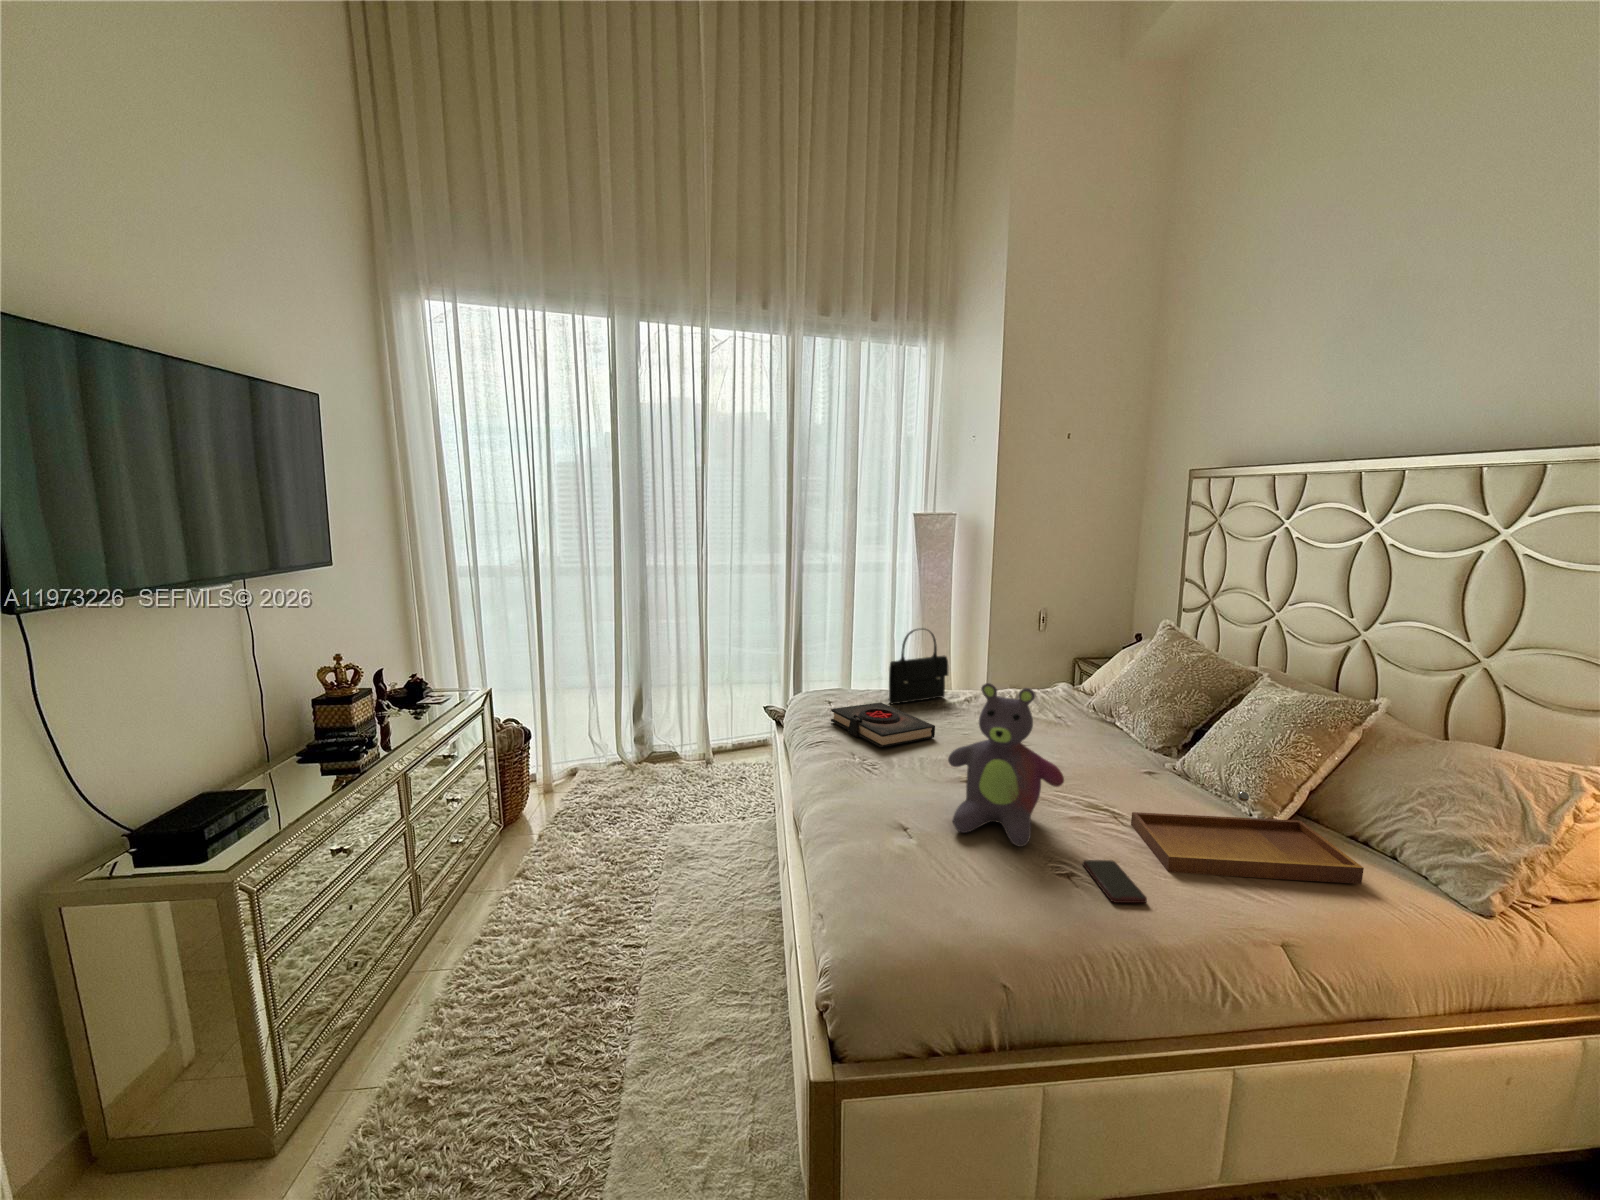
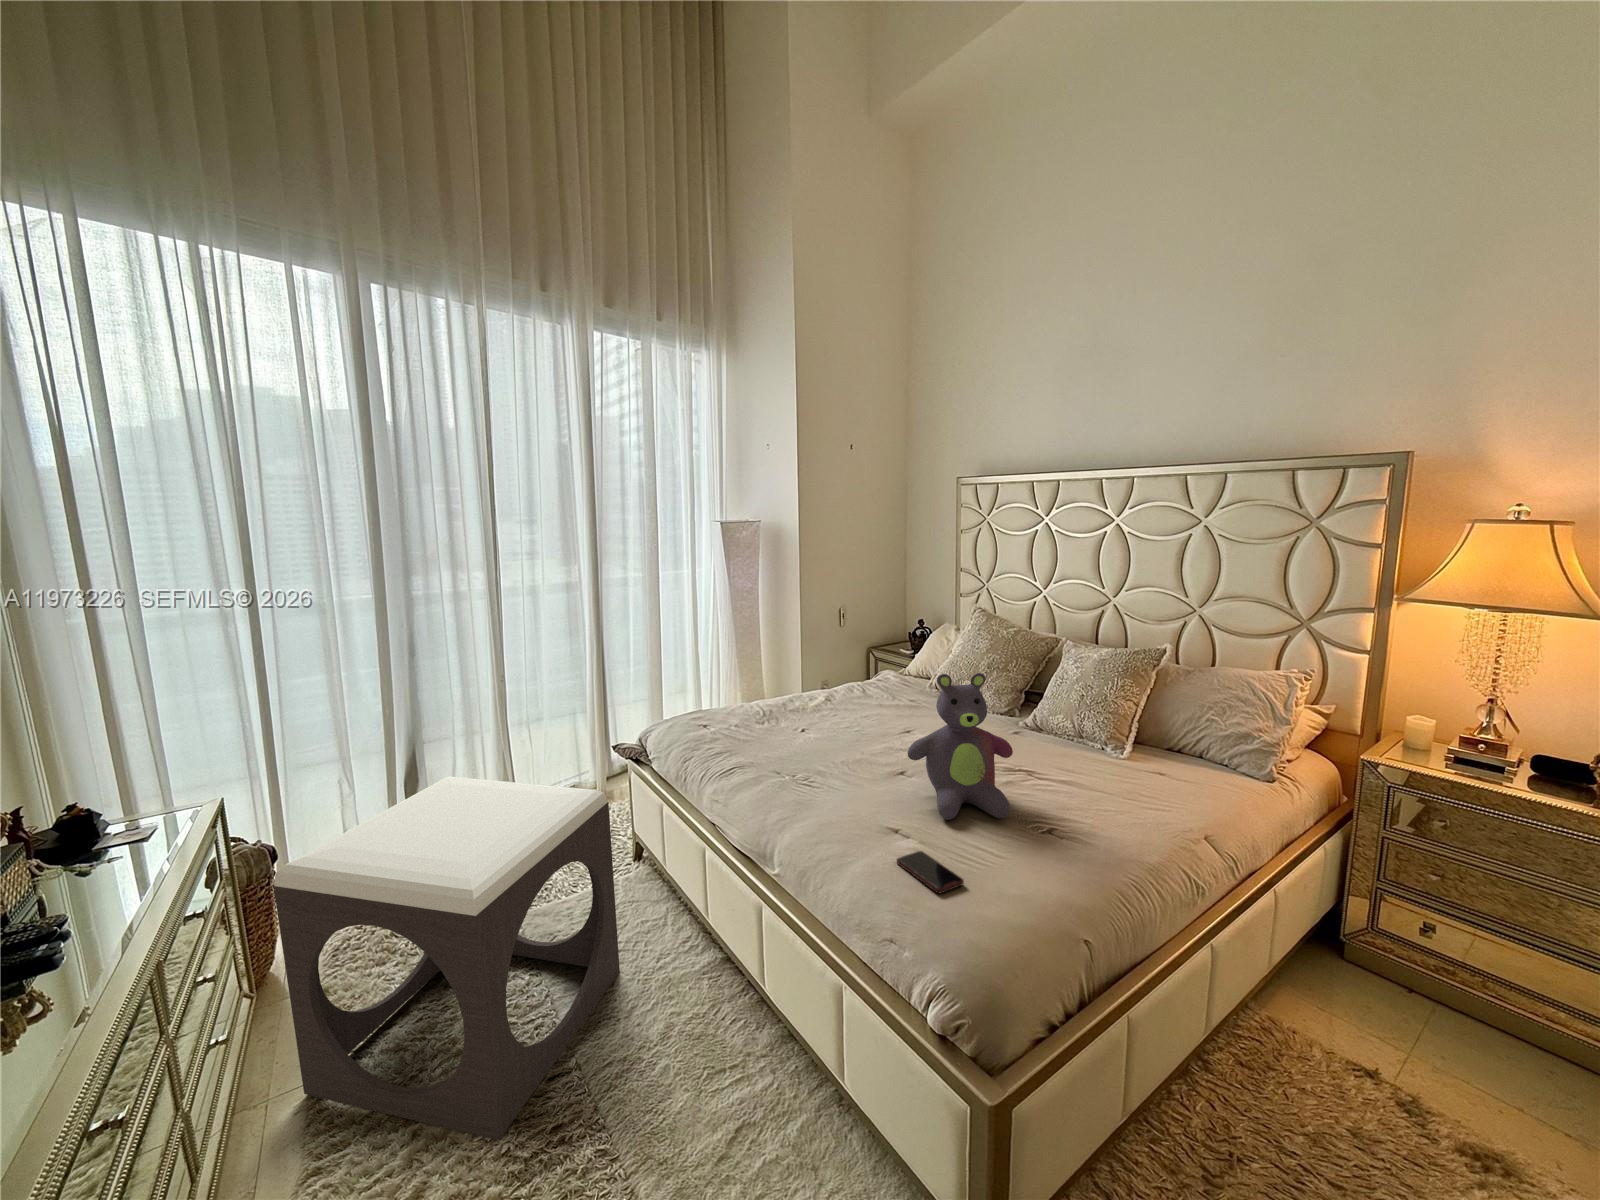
handbag: present [889,629,948,704] -> none [761,634,810,717]
footstool: none [484,703,713,971] -> present [273,776,620,1140]
book: present [831,703,935,747] -> none [727,716,838,760]
tray: present [1131,791,1364,884] -> none [1049,730,1208,808]
smartphone: present [1083,860,1147,903] -> present [897,851,964,893]

